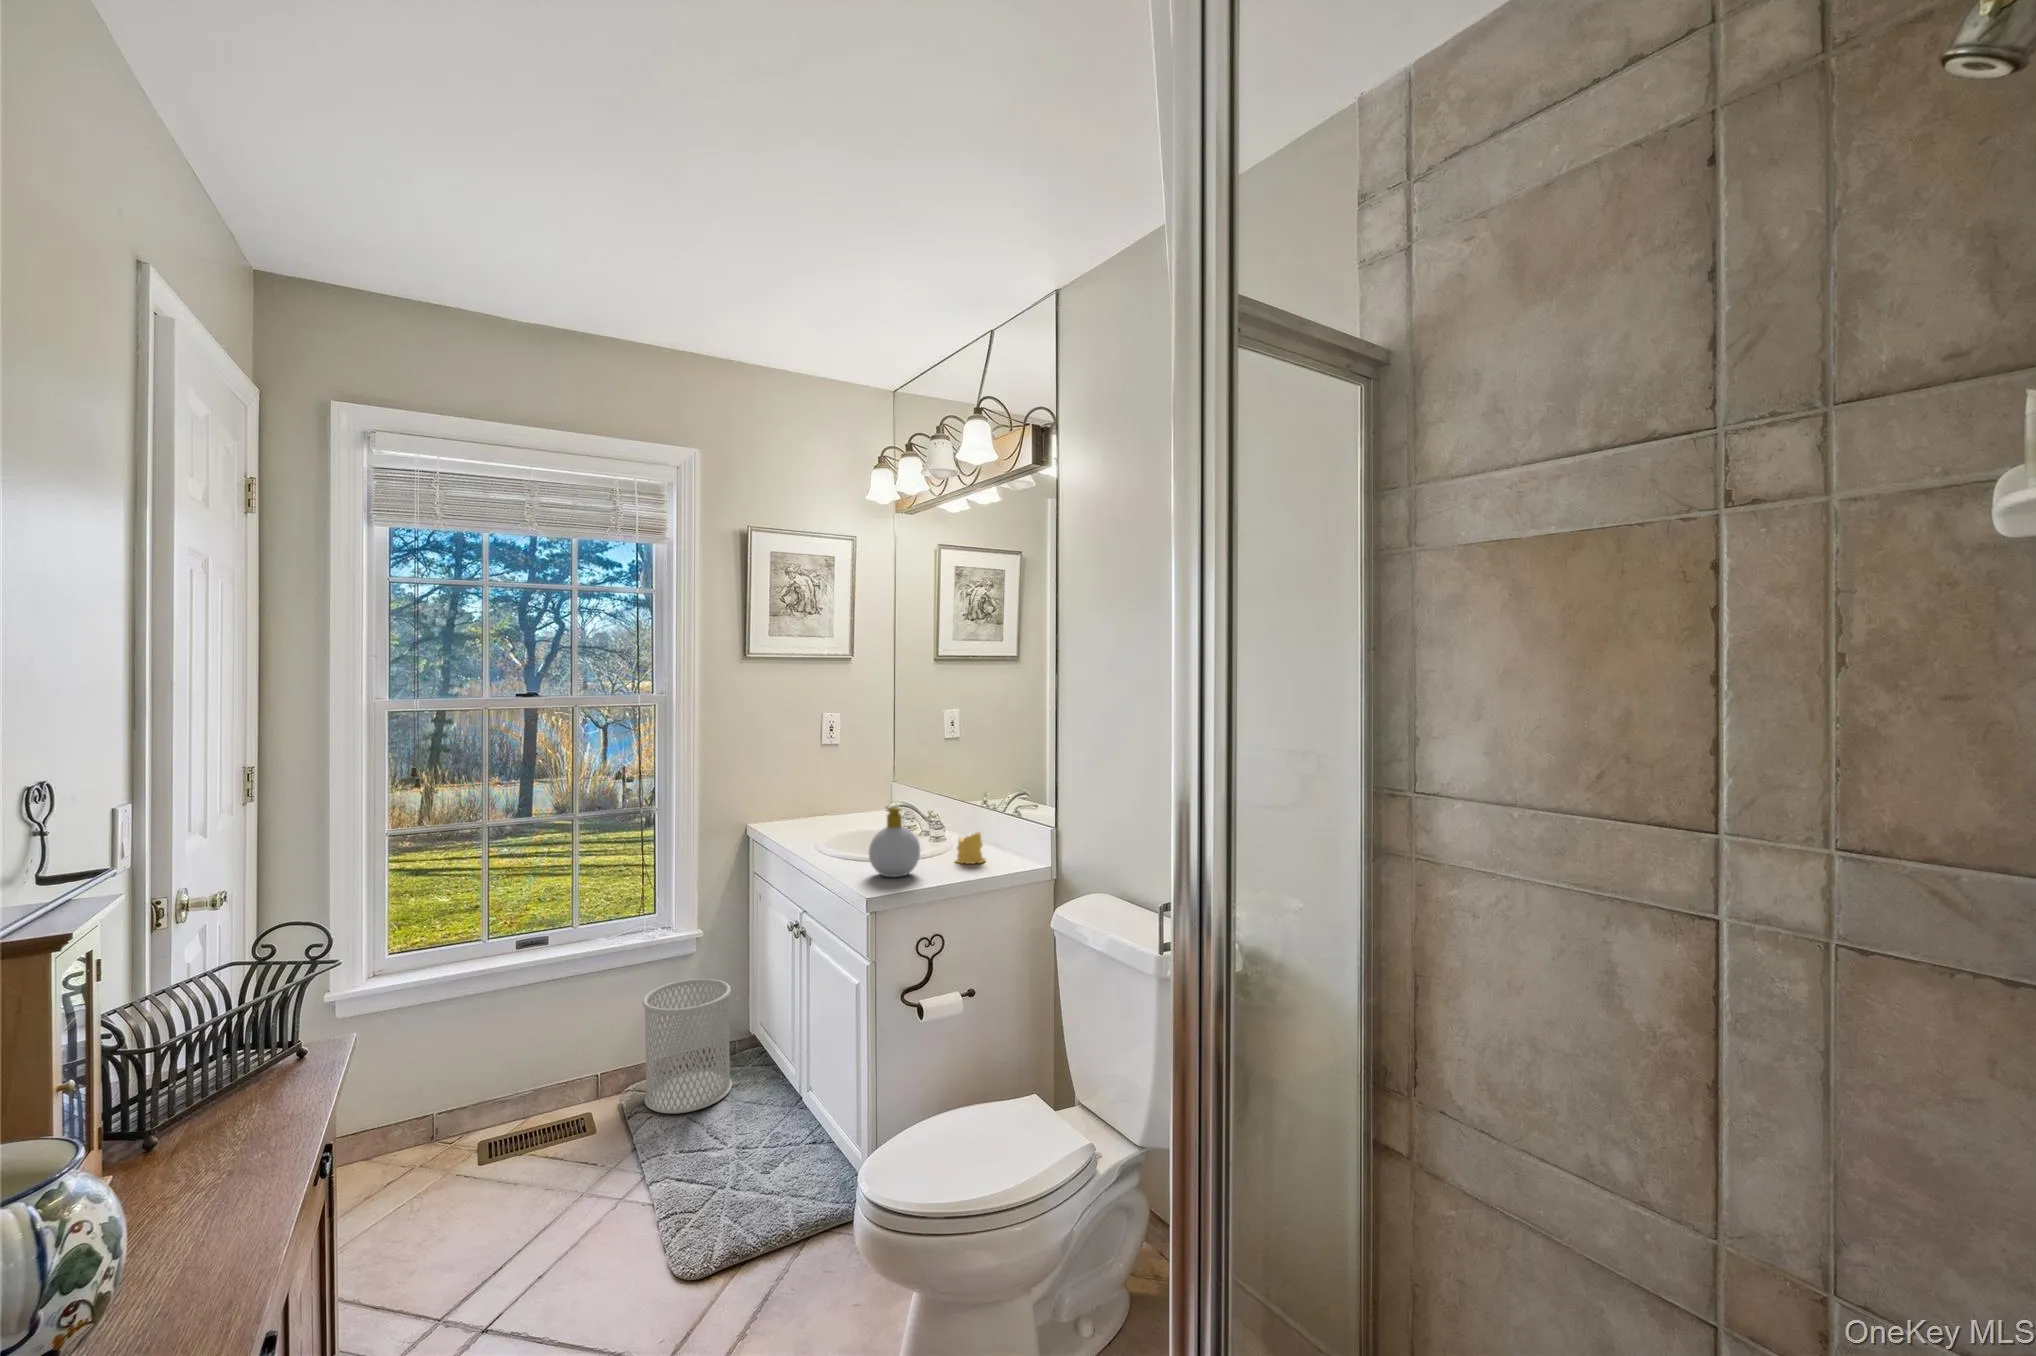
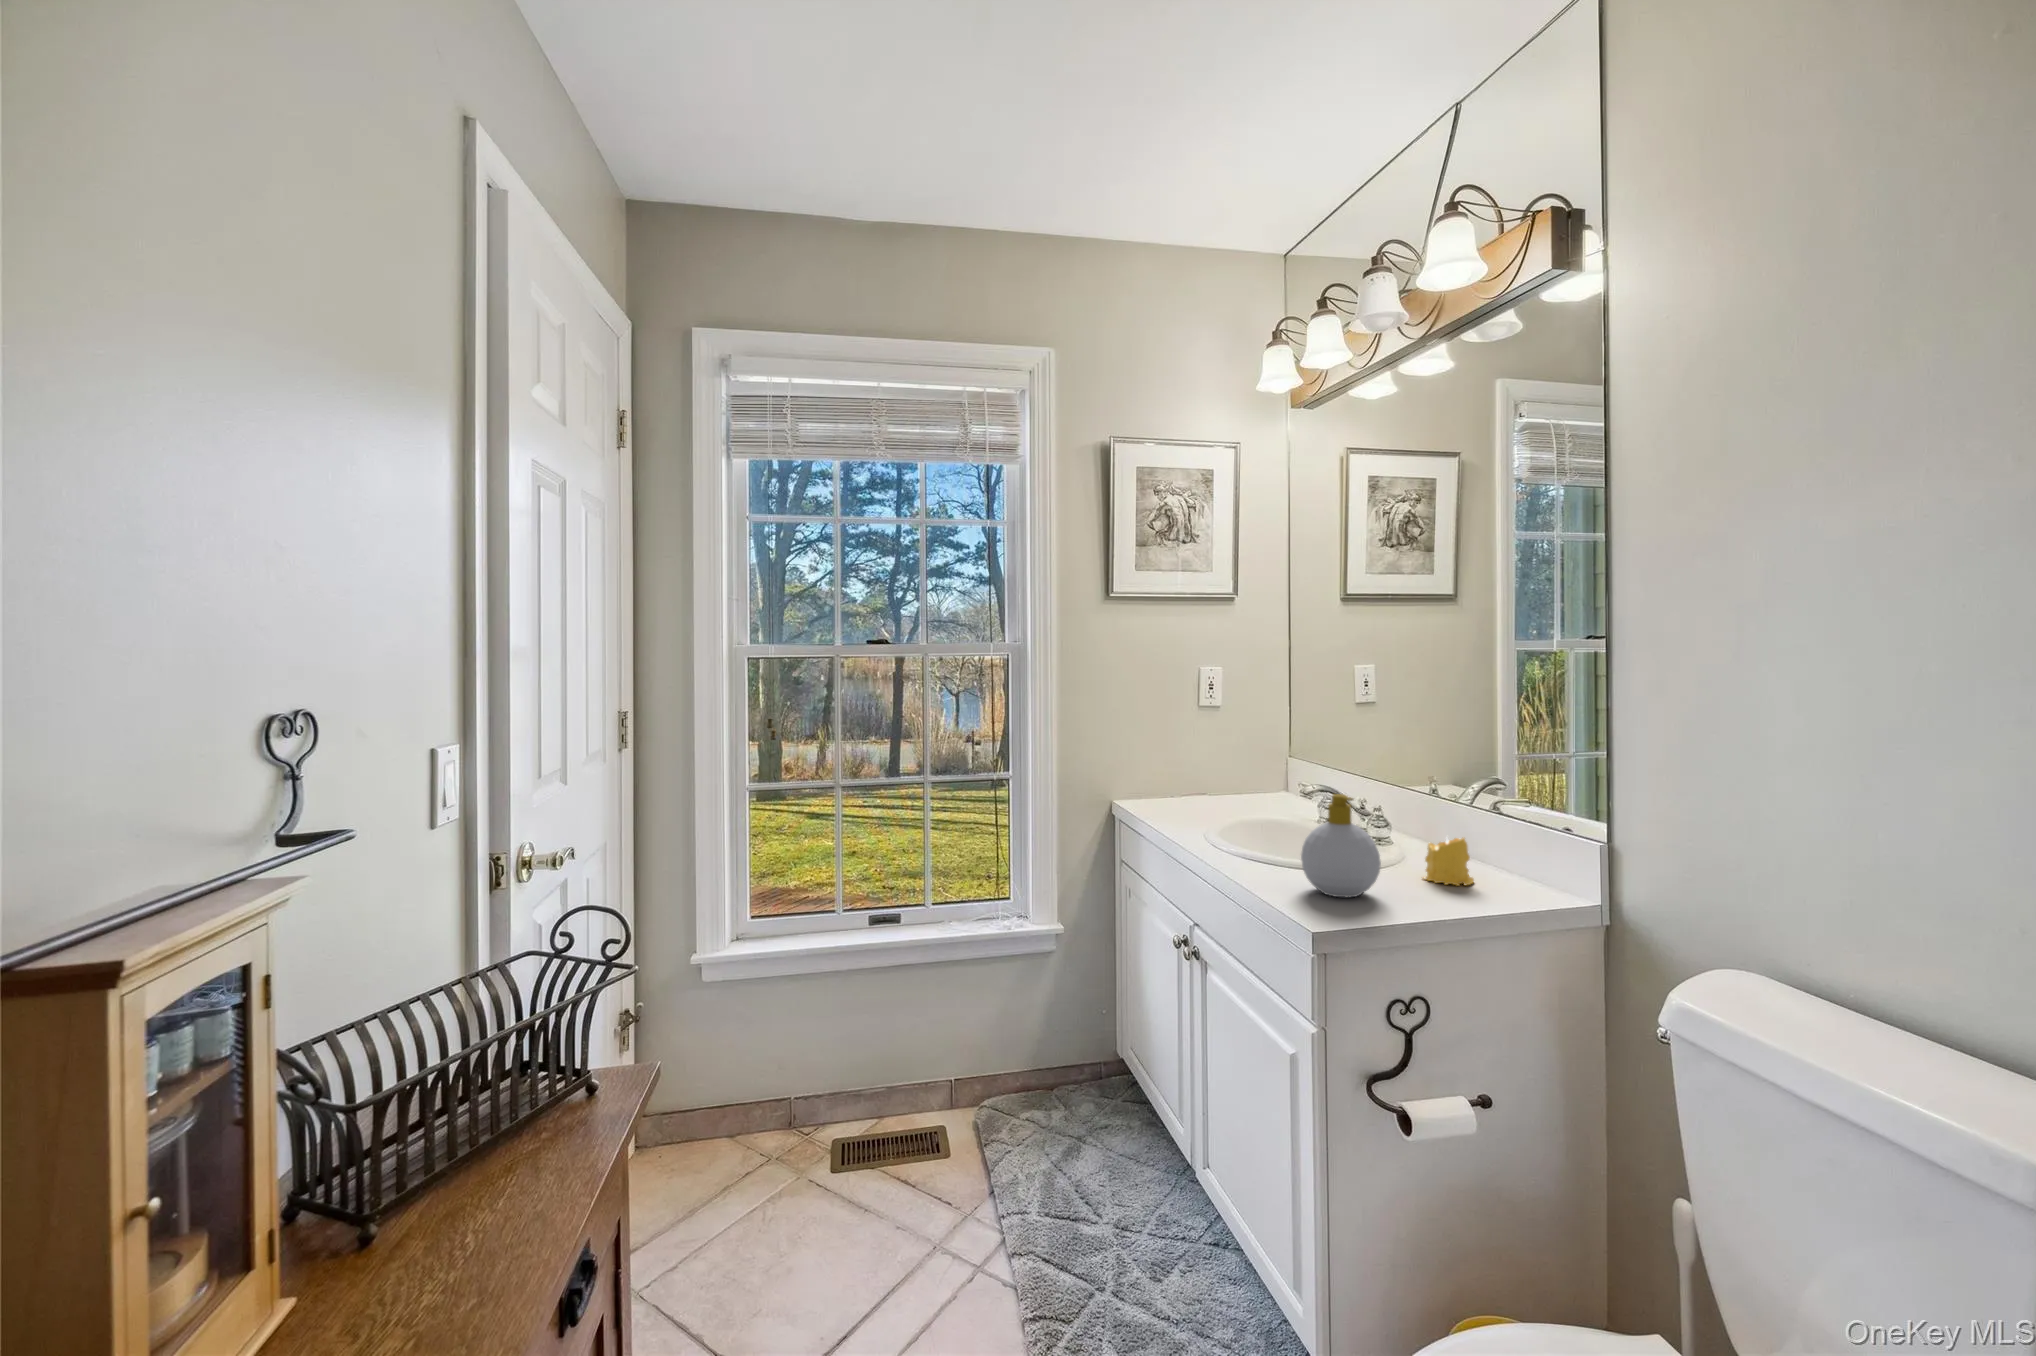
wastebasket: present [643,979,732,1114] -> none [999,985,1100,1152]

